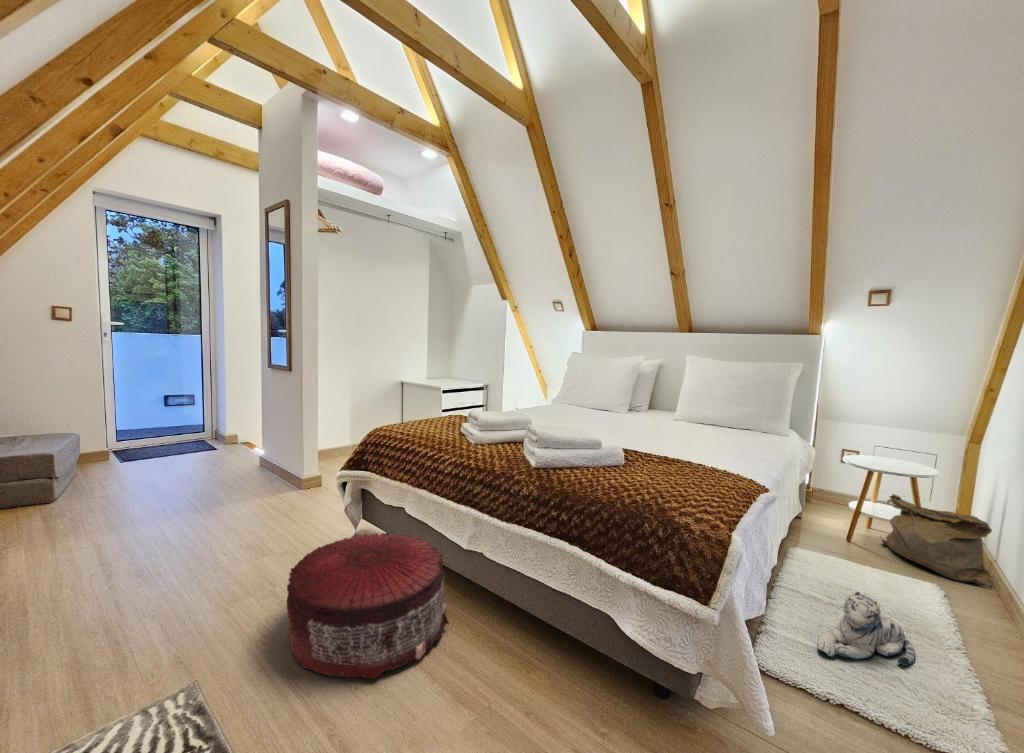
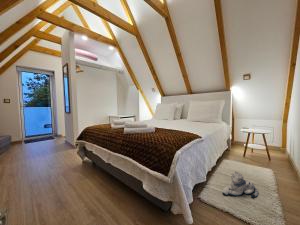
bag: present [881,494,993,588] -> none [254,140,291,170]
pouf: present [287,533,449,679] -> none [38,159,97,207]

